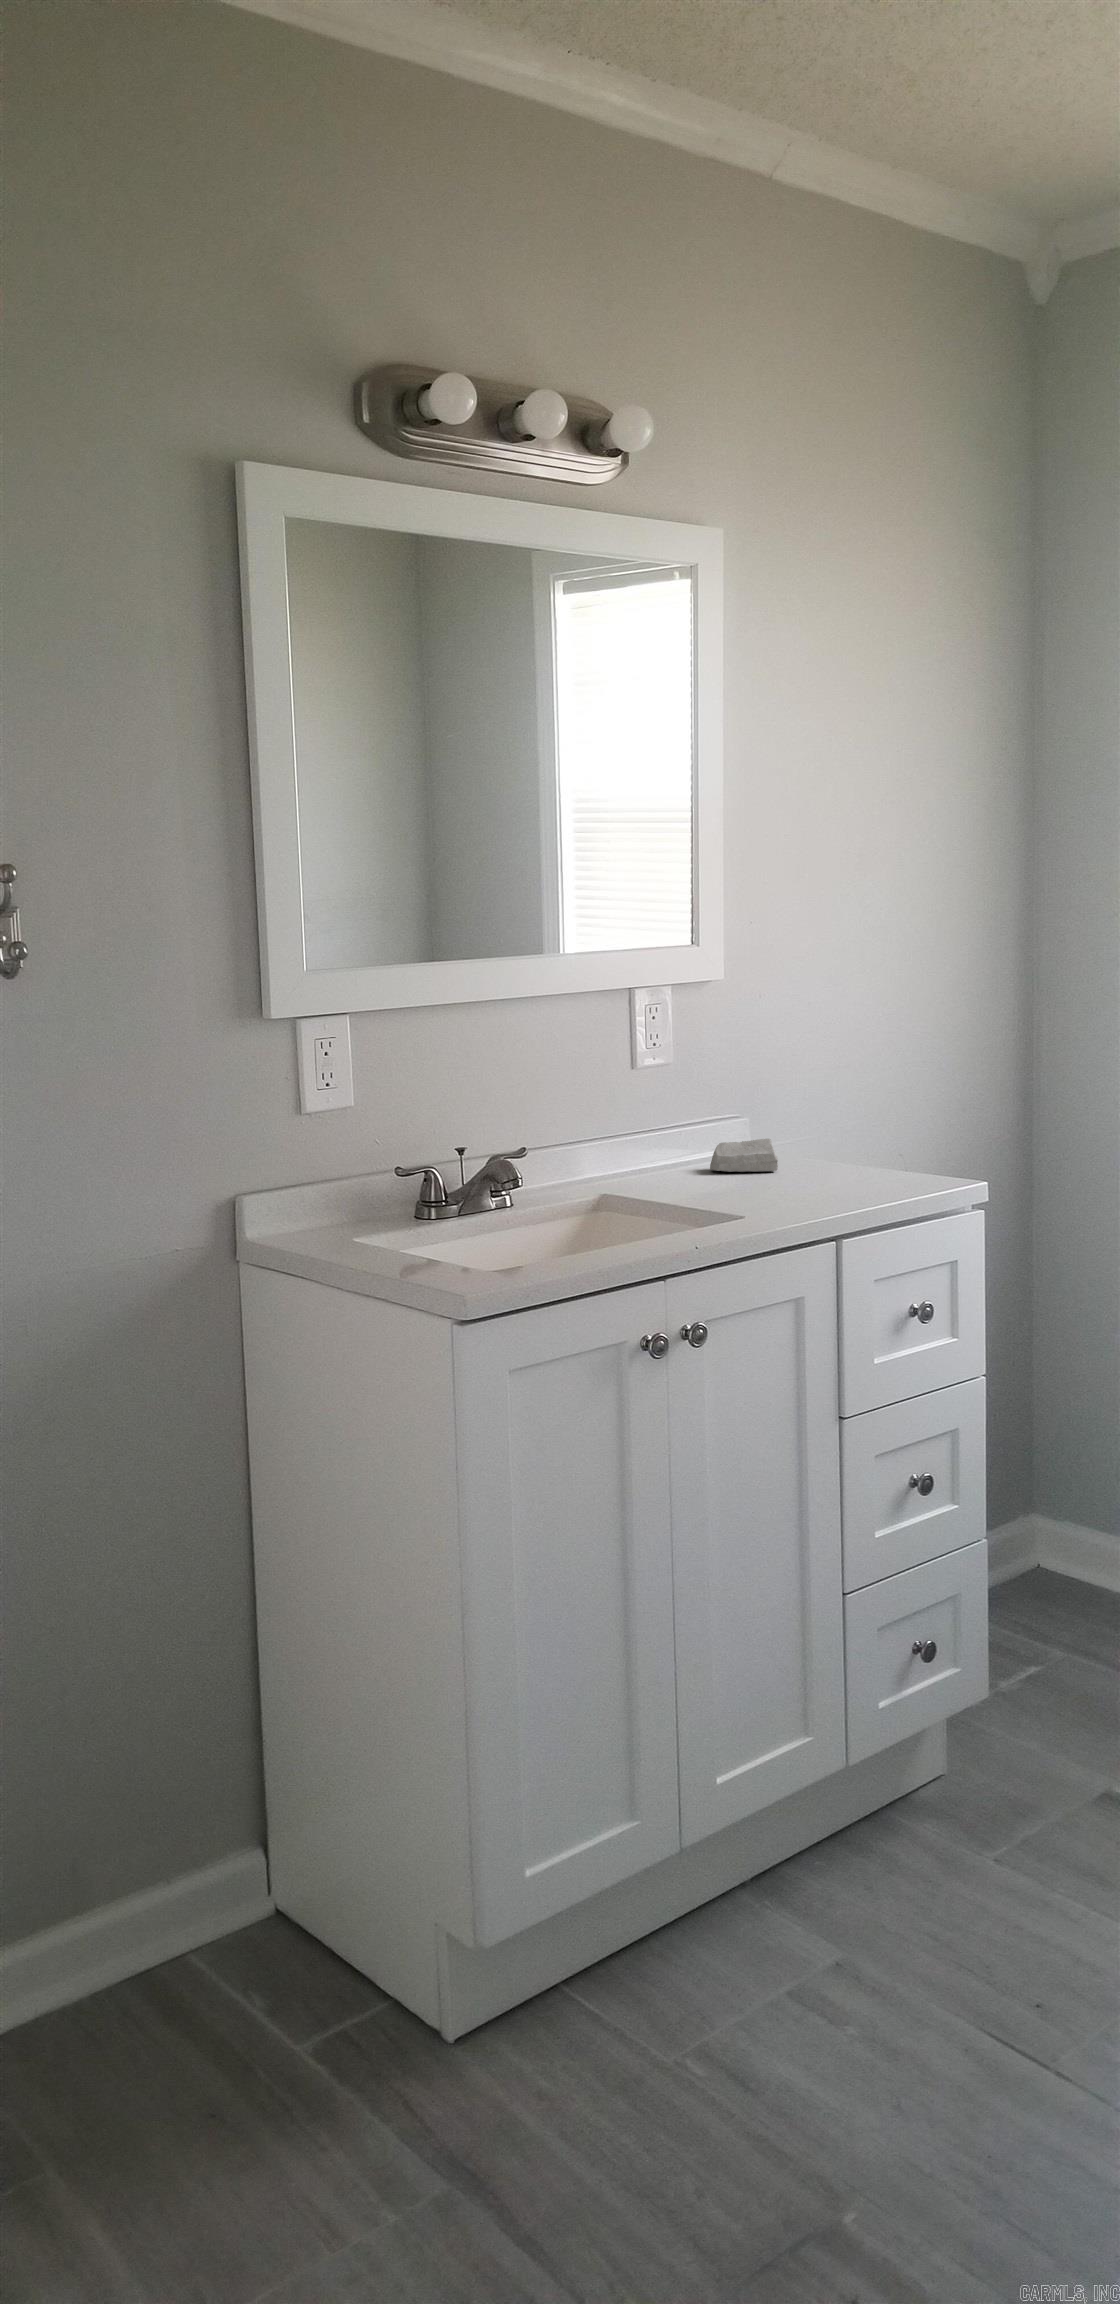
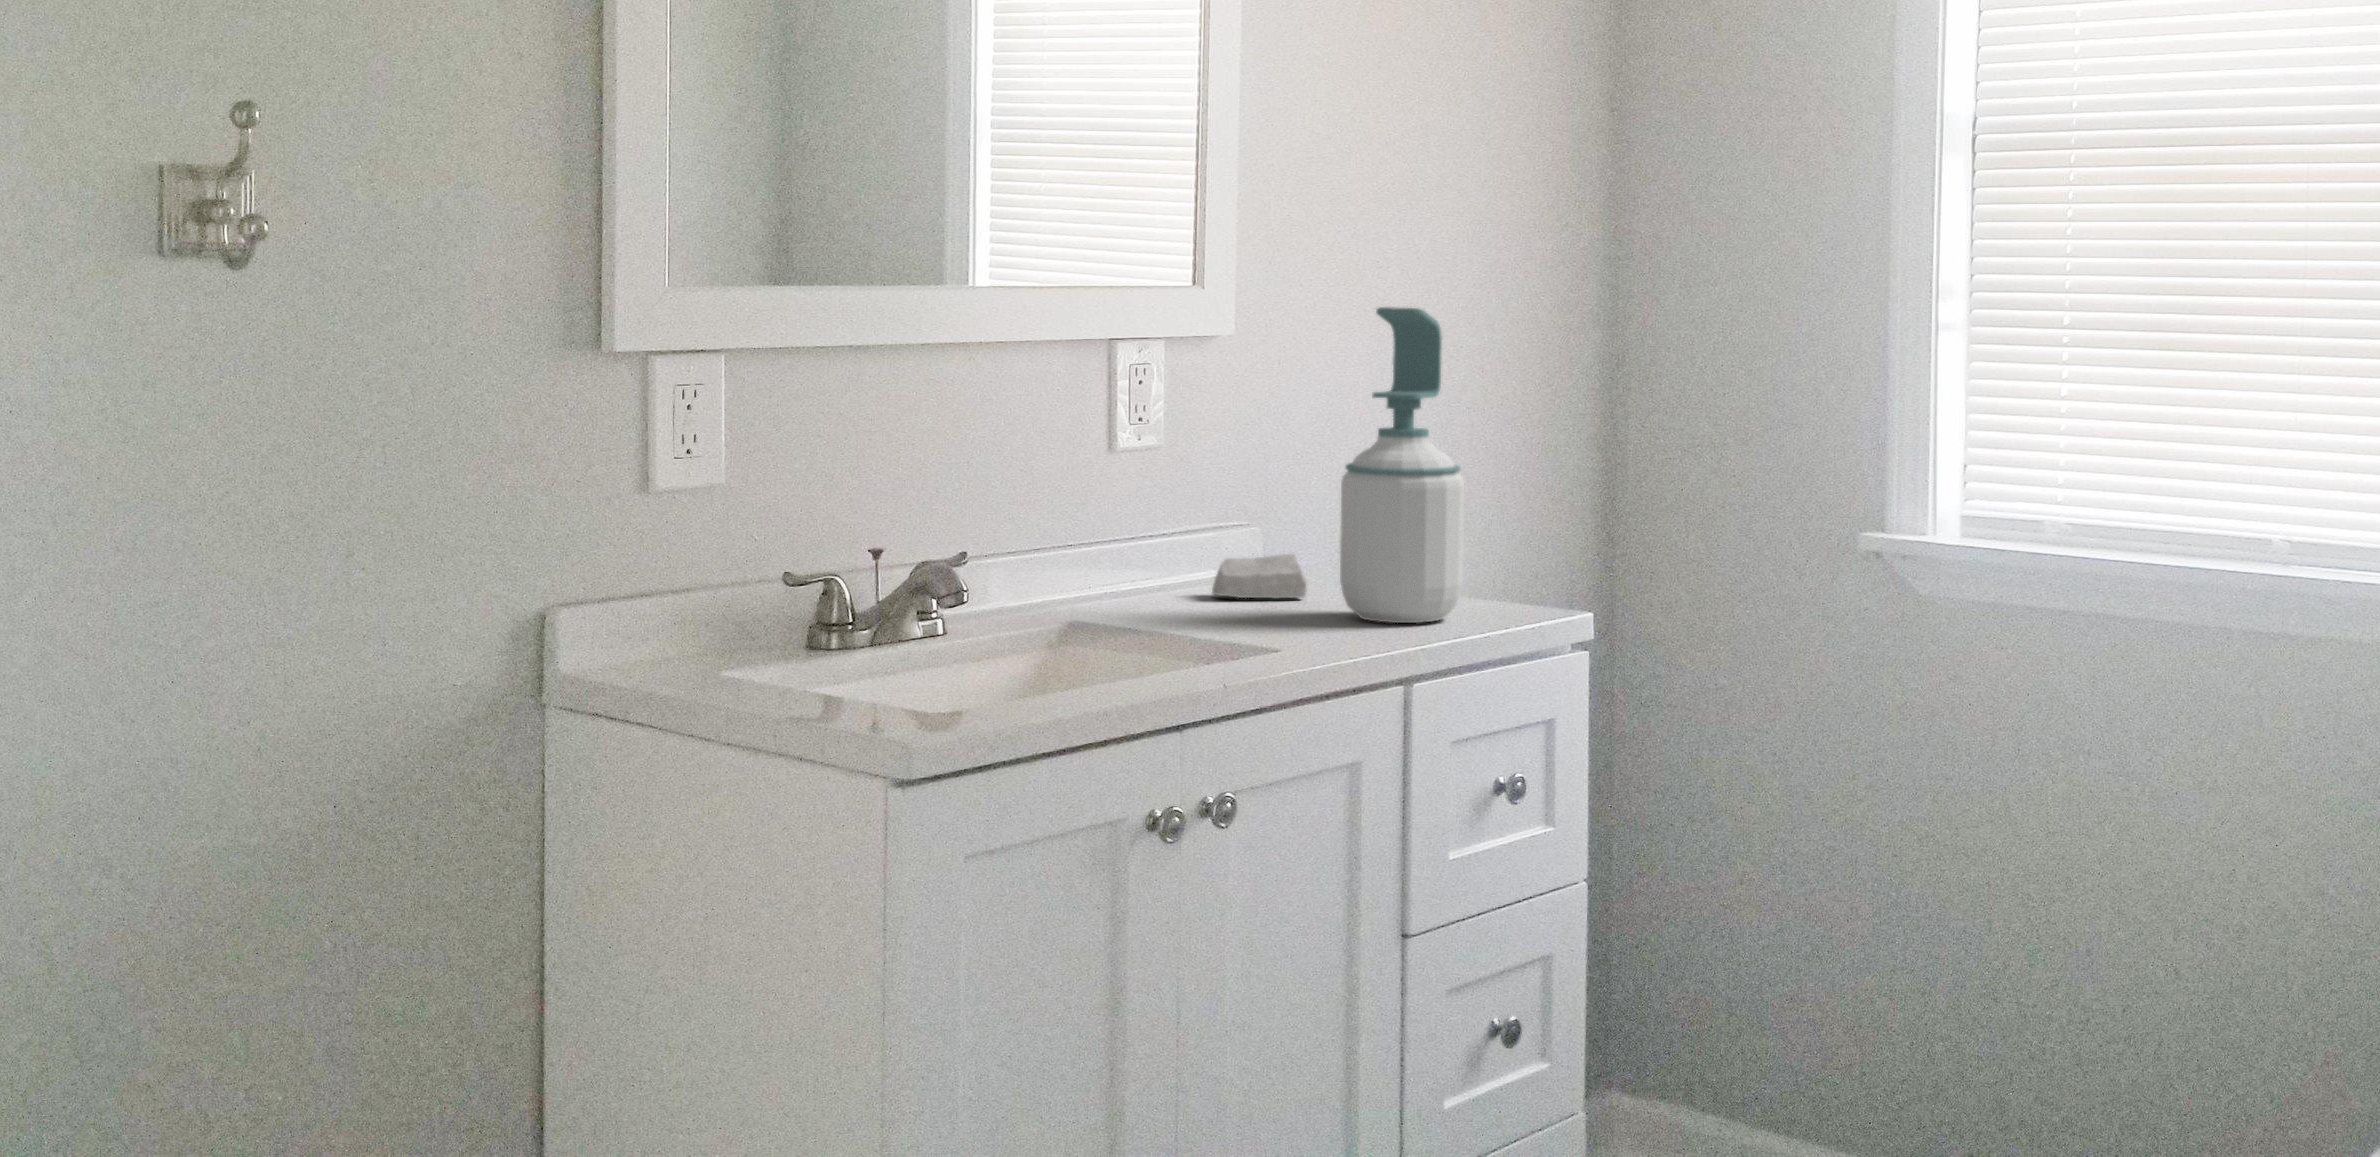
soap bottle: none [796,961,888,1192] -> present [1340,307,1464,623]

